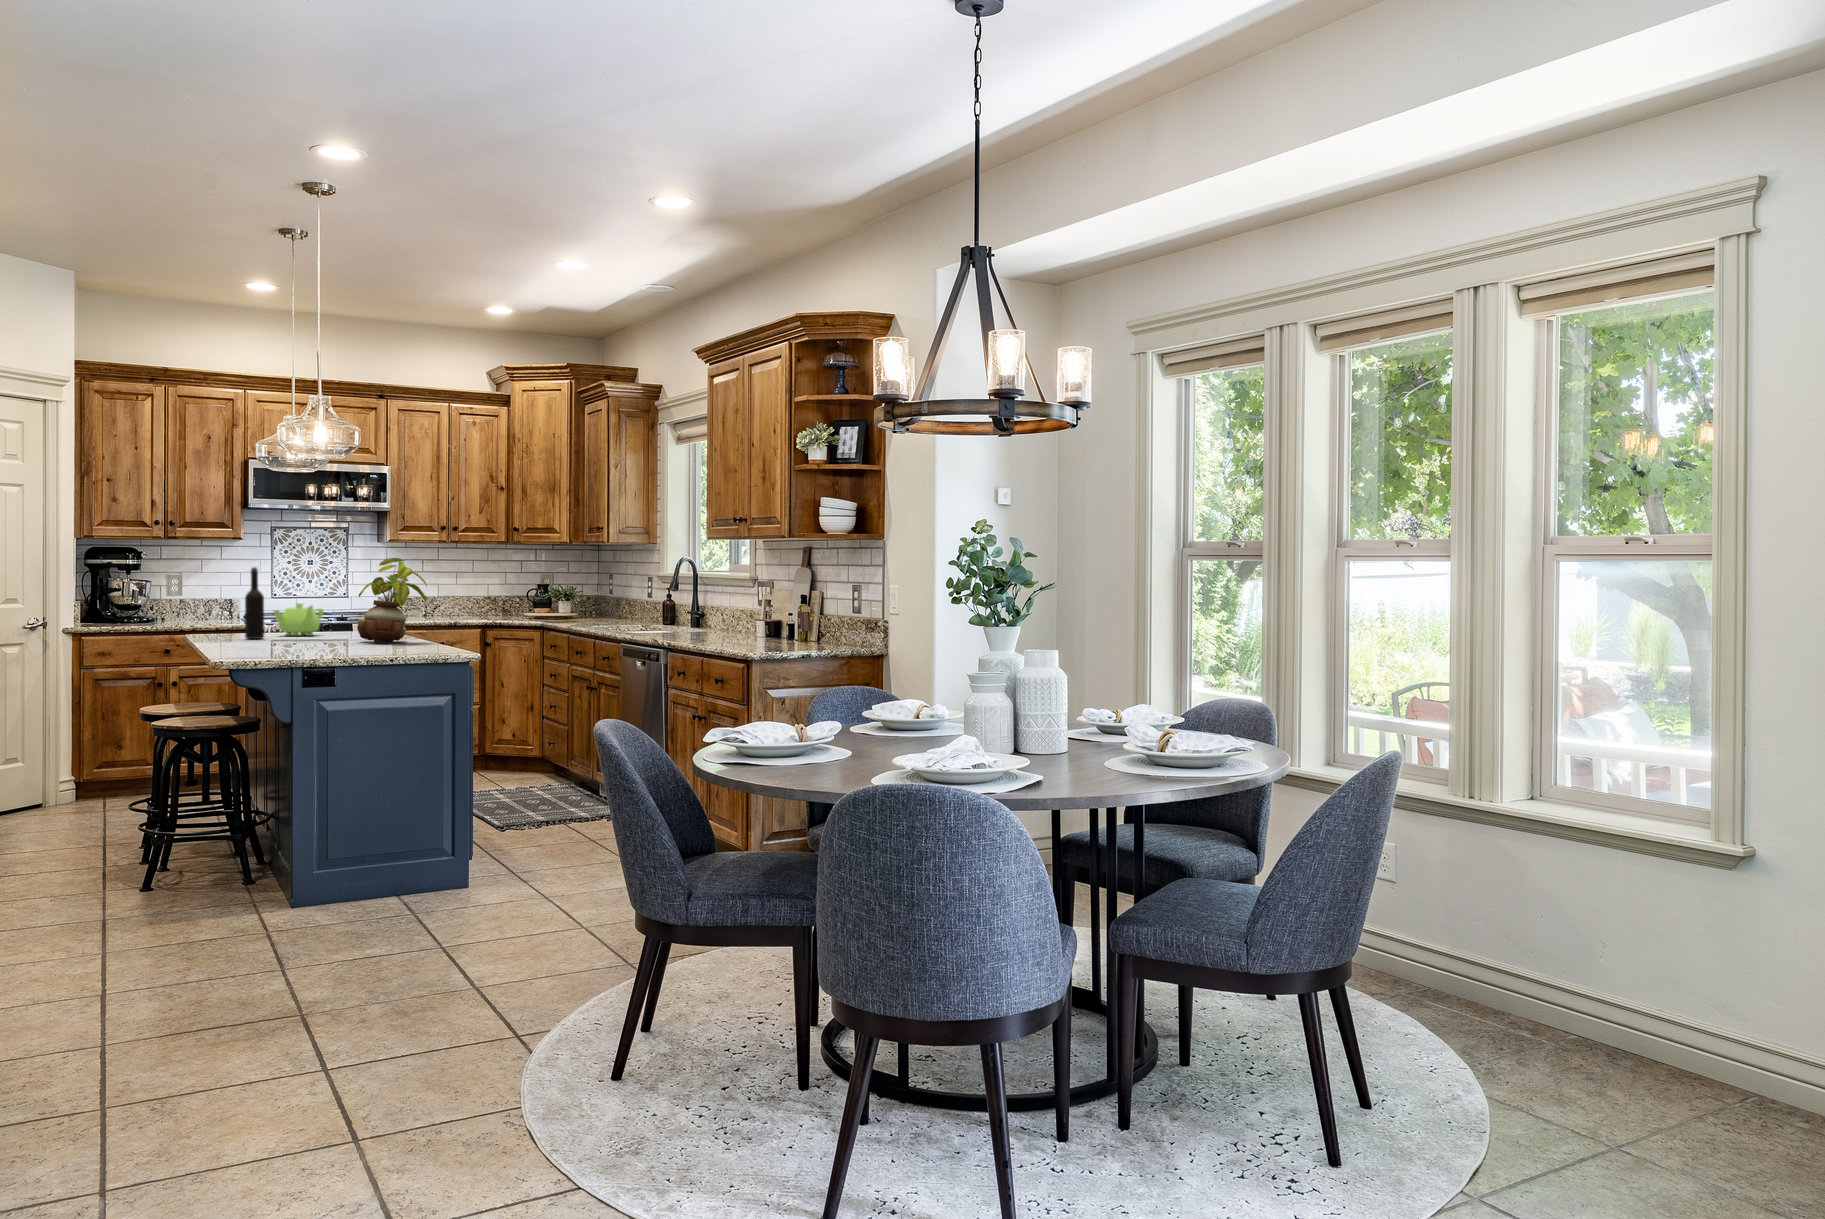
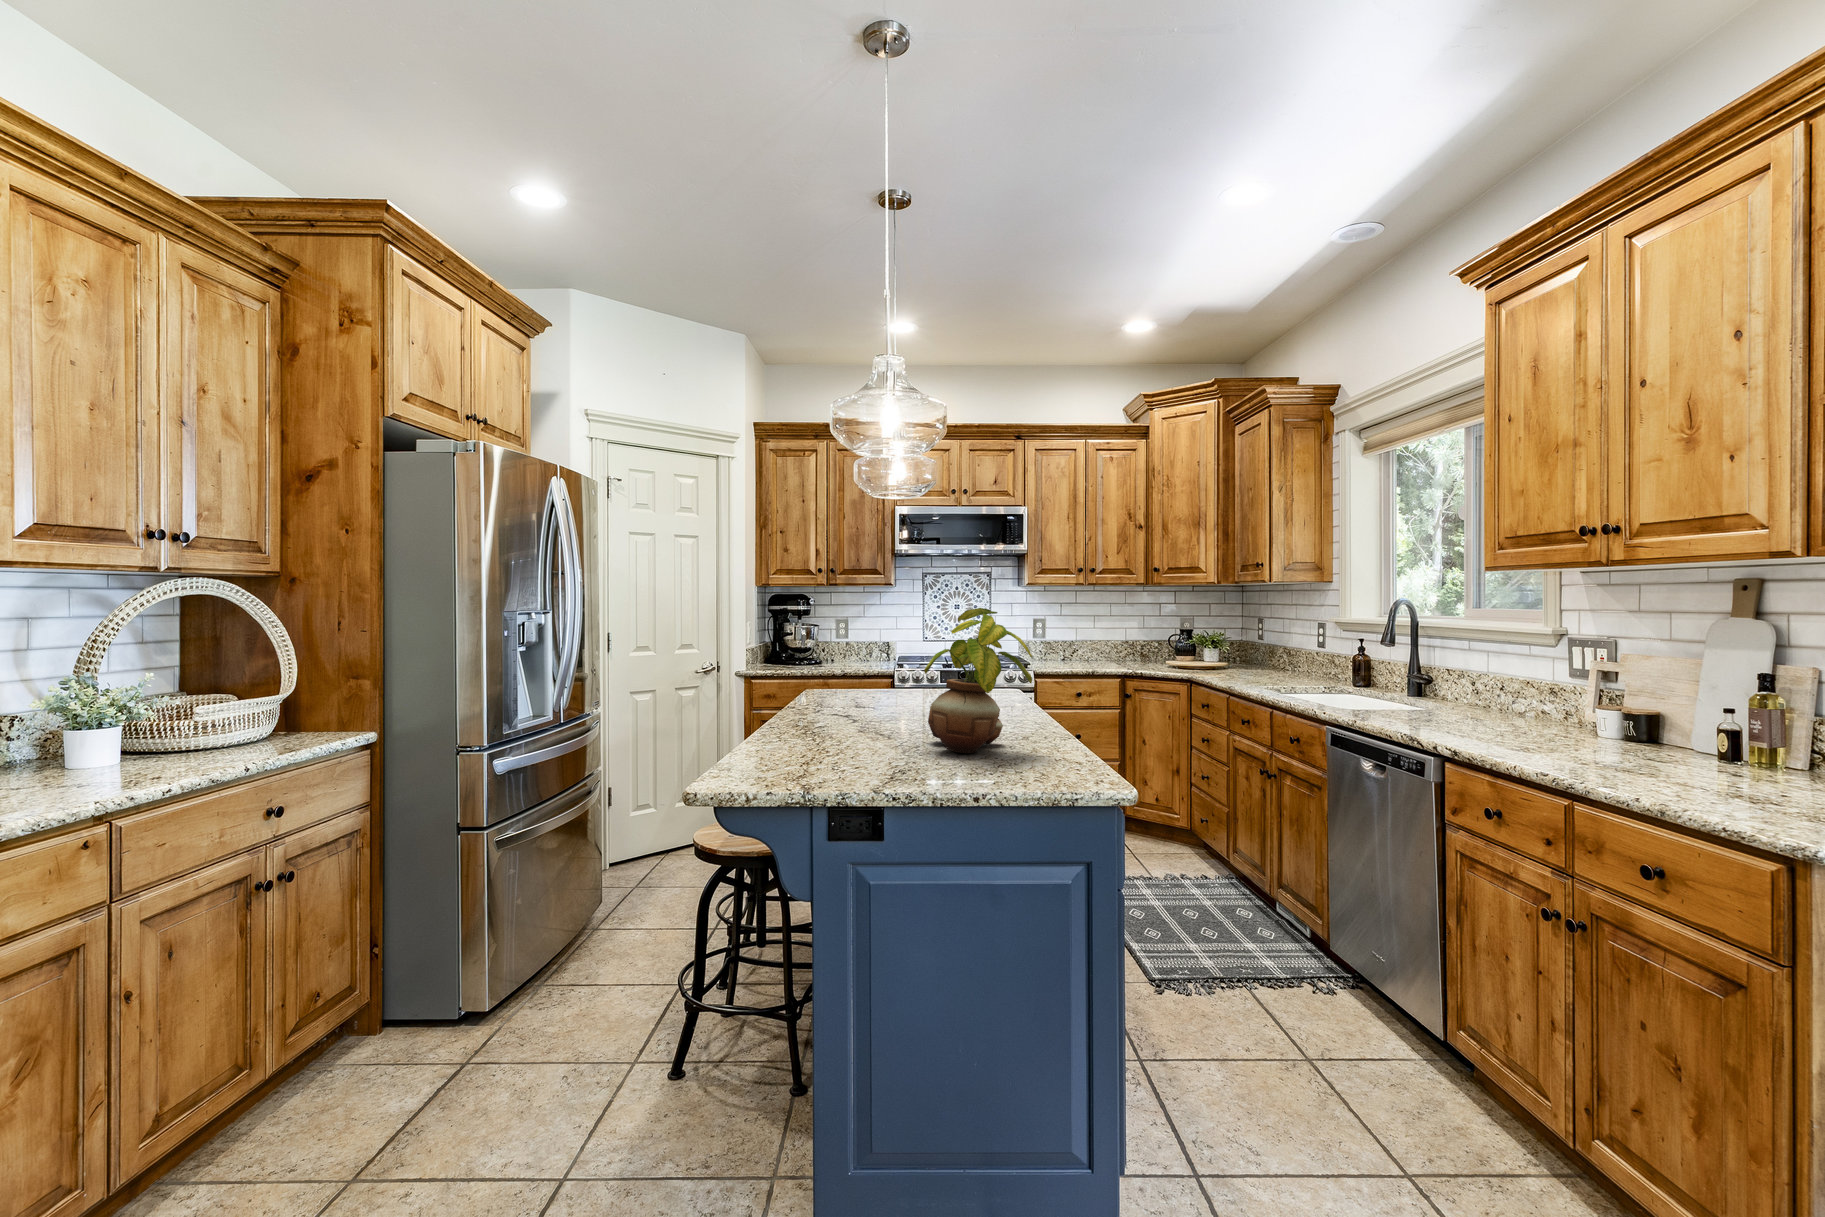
wine bottle: present [245,567,264,639] -> none [801,621,826,722]
teapot: present [274,603,324,636] -> none [848,667,914,713]

